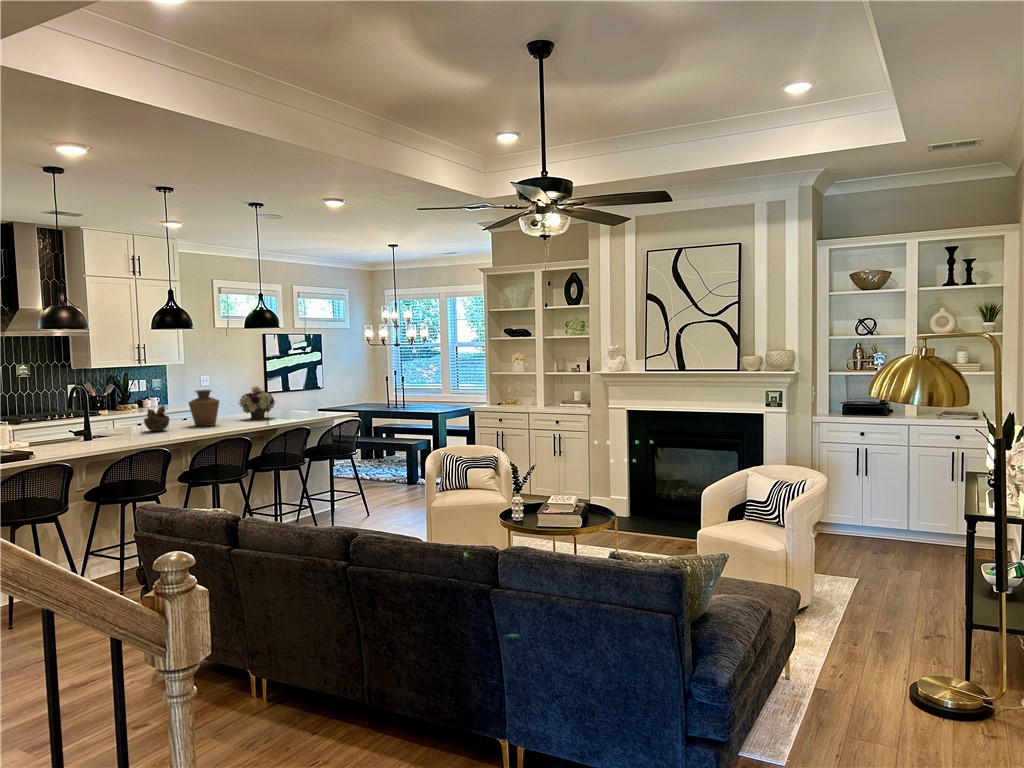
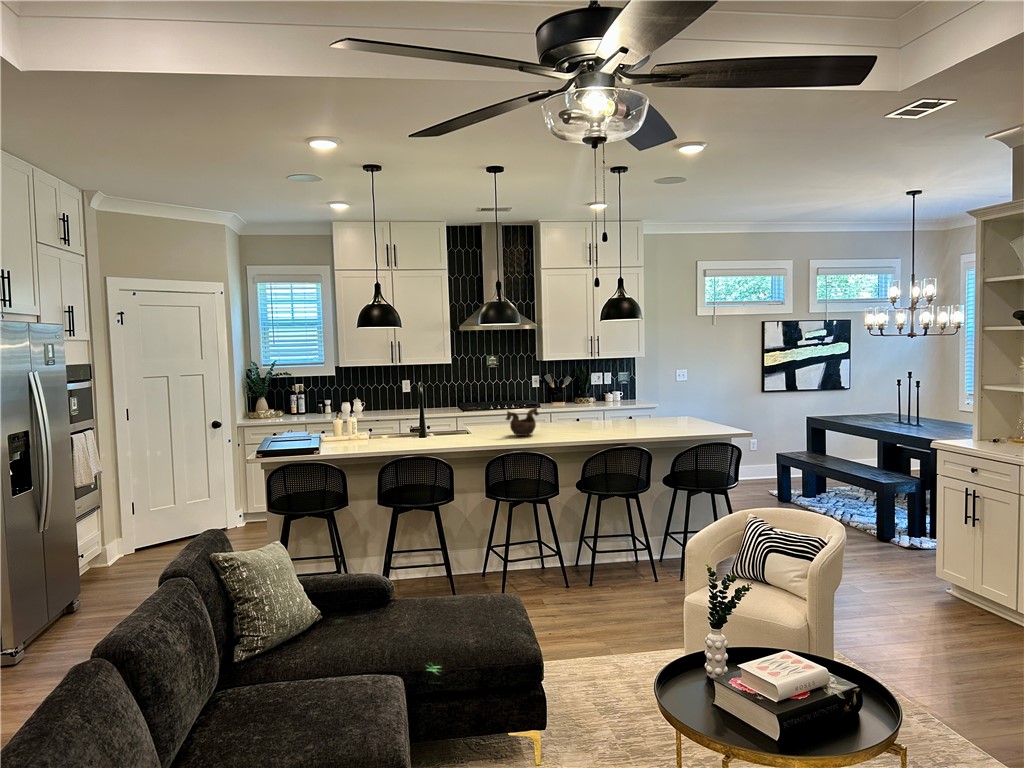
flower arrangement: present [238,386,275,420] -> none [632,390,679,432]
vase: present [189,390,219,426] -> none [564,393,598,435]

